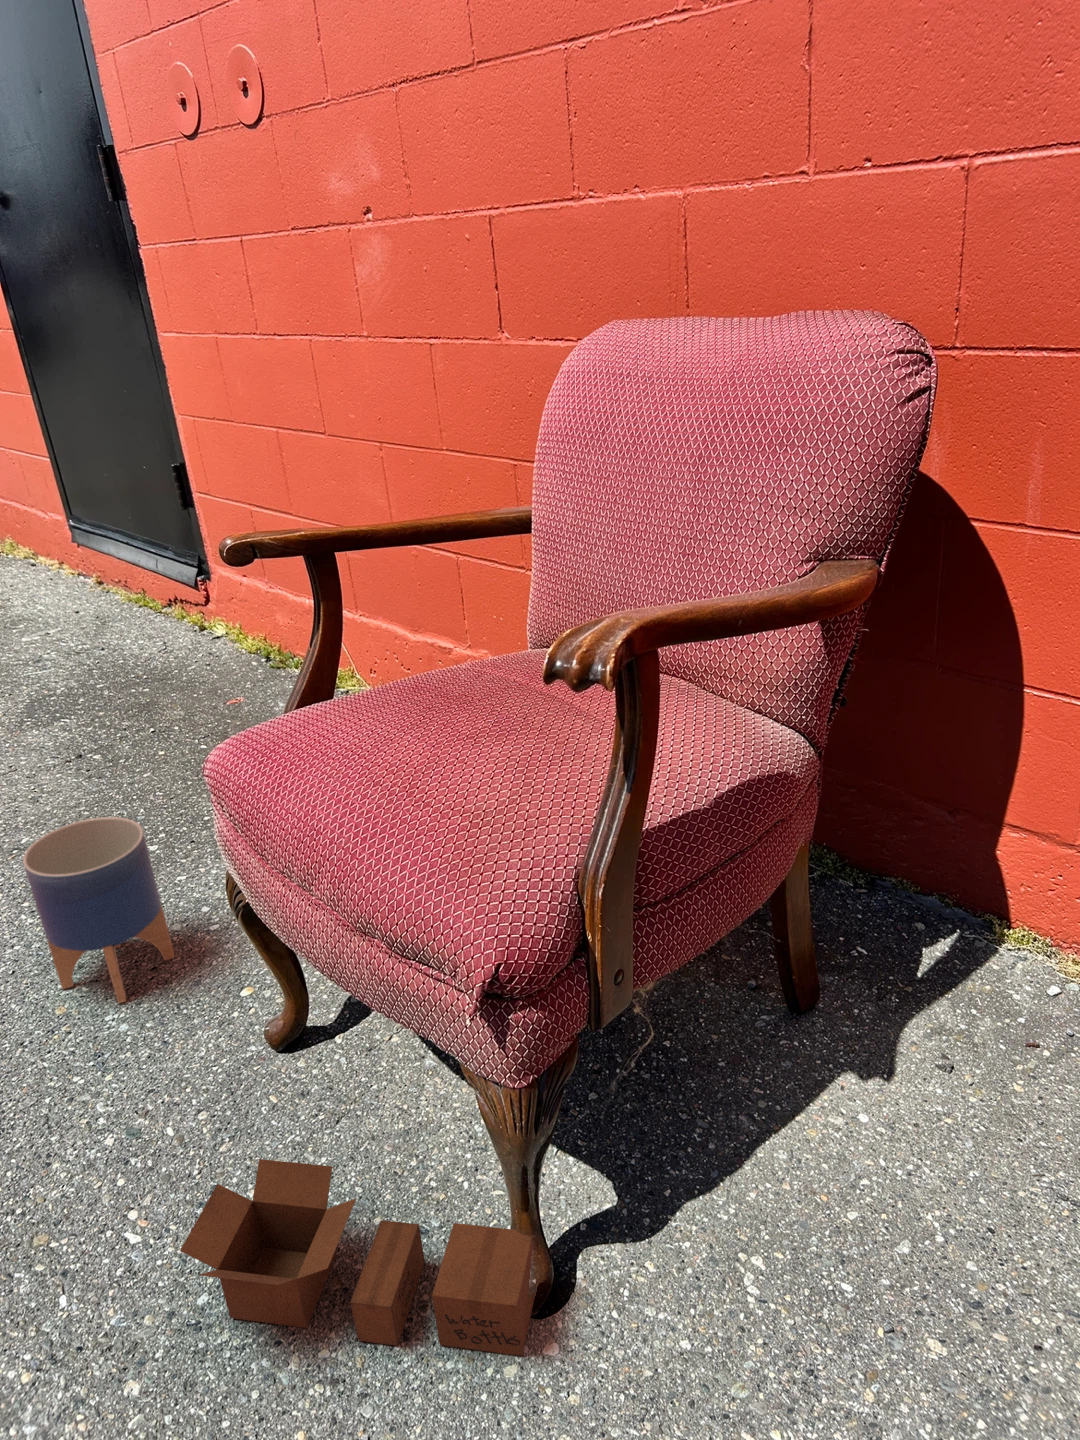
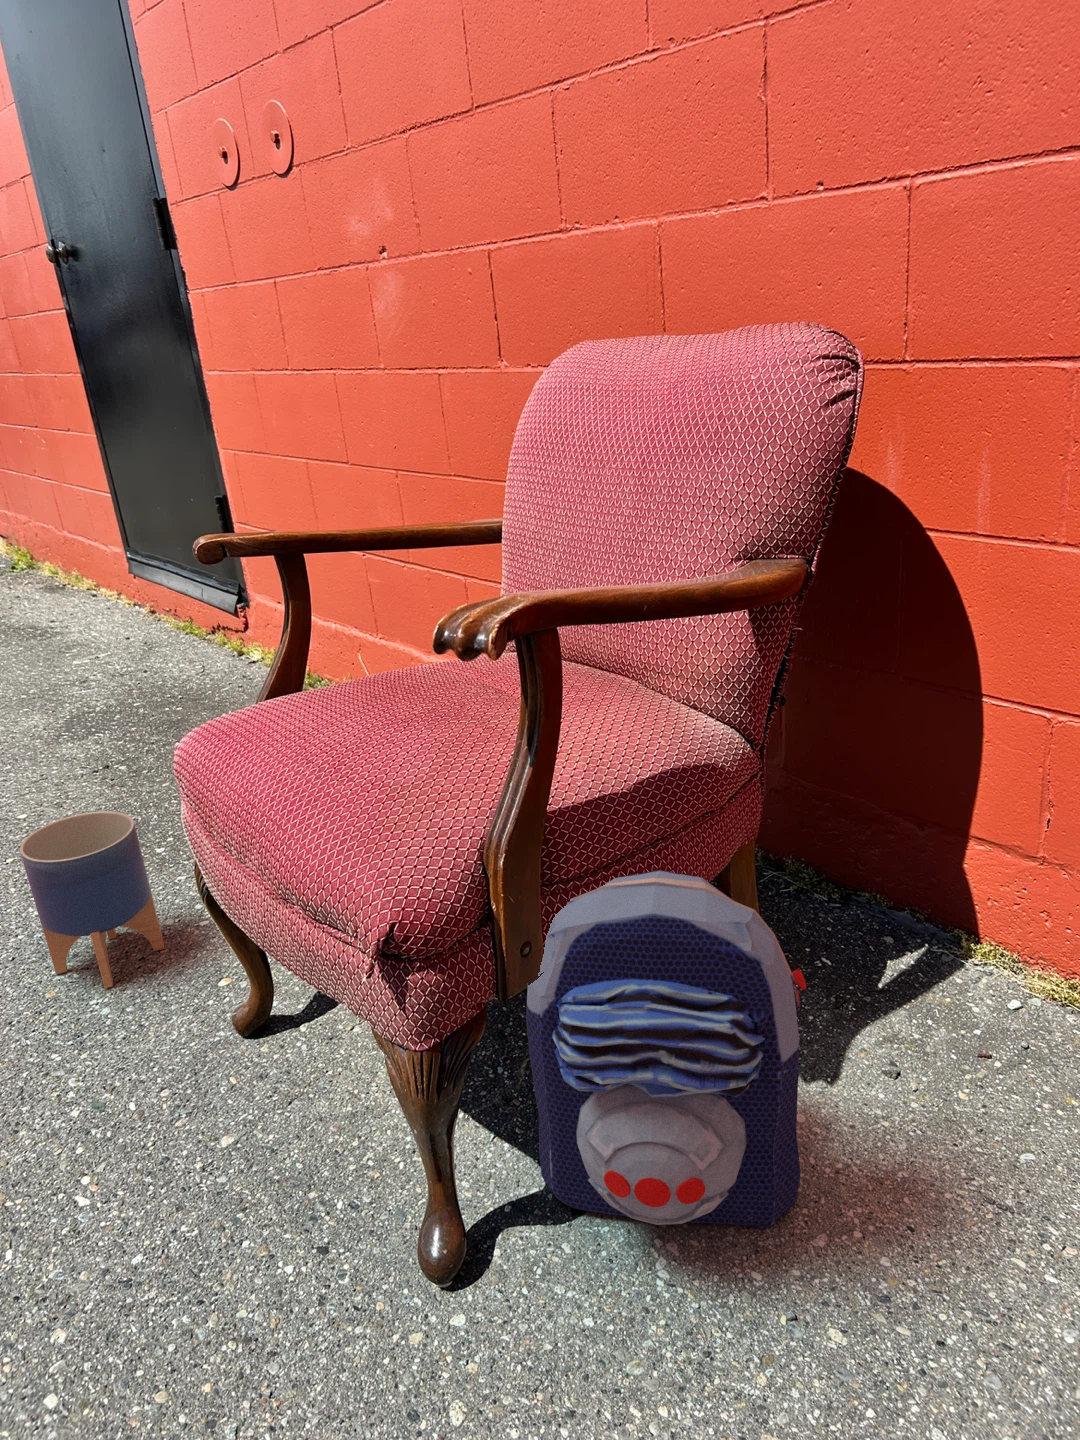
backpack: none [609,886,894,1242] -> present [526,870,806,1230]
cardboard box: present [180,1159,534,1356] -> none [111,1126,456,1325]

